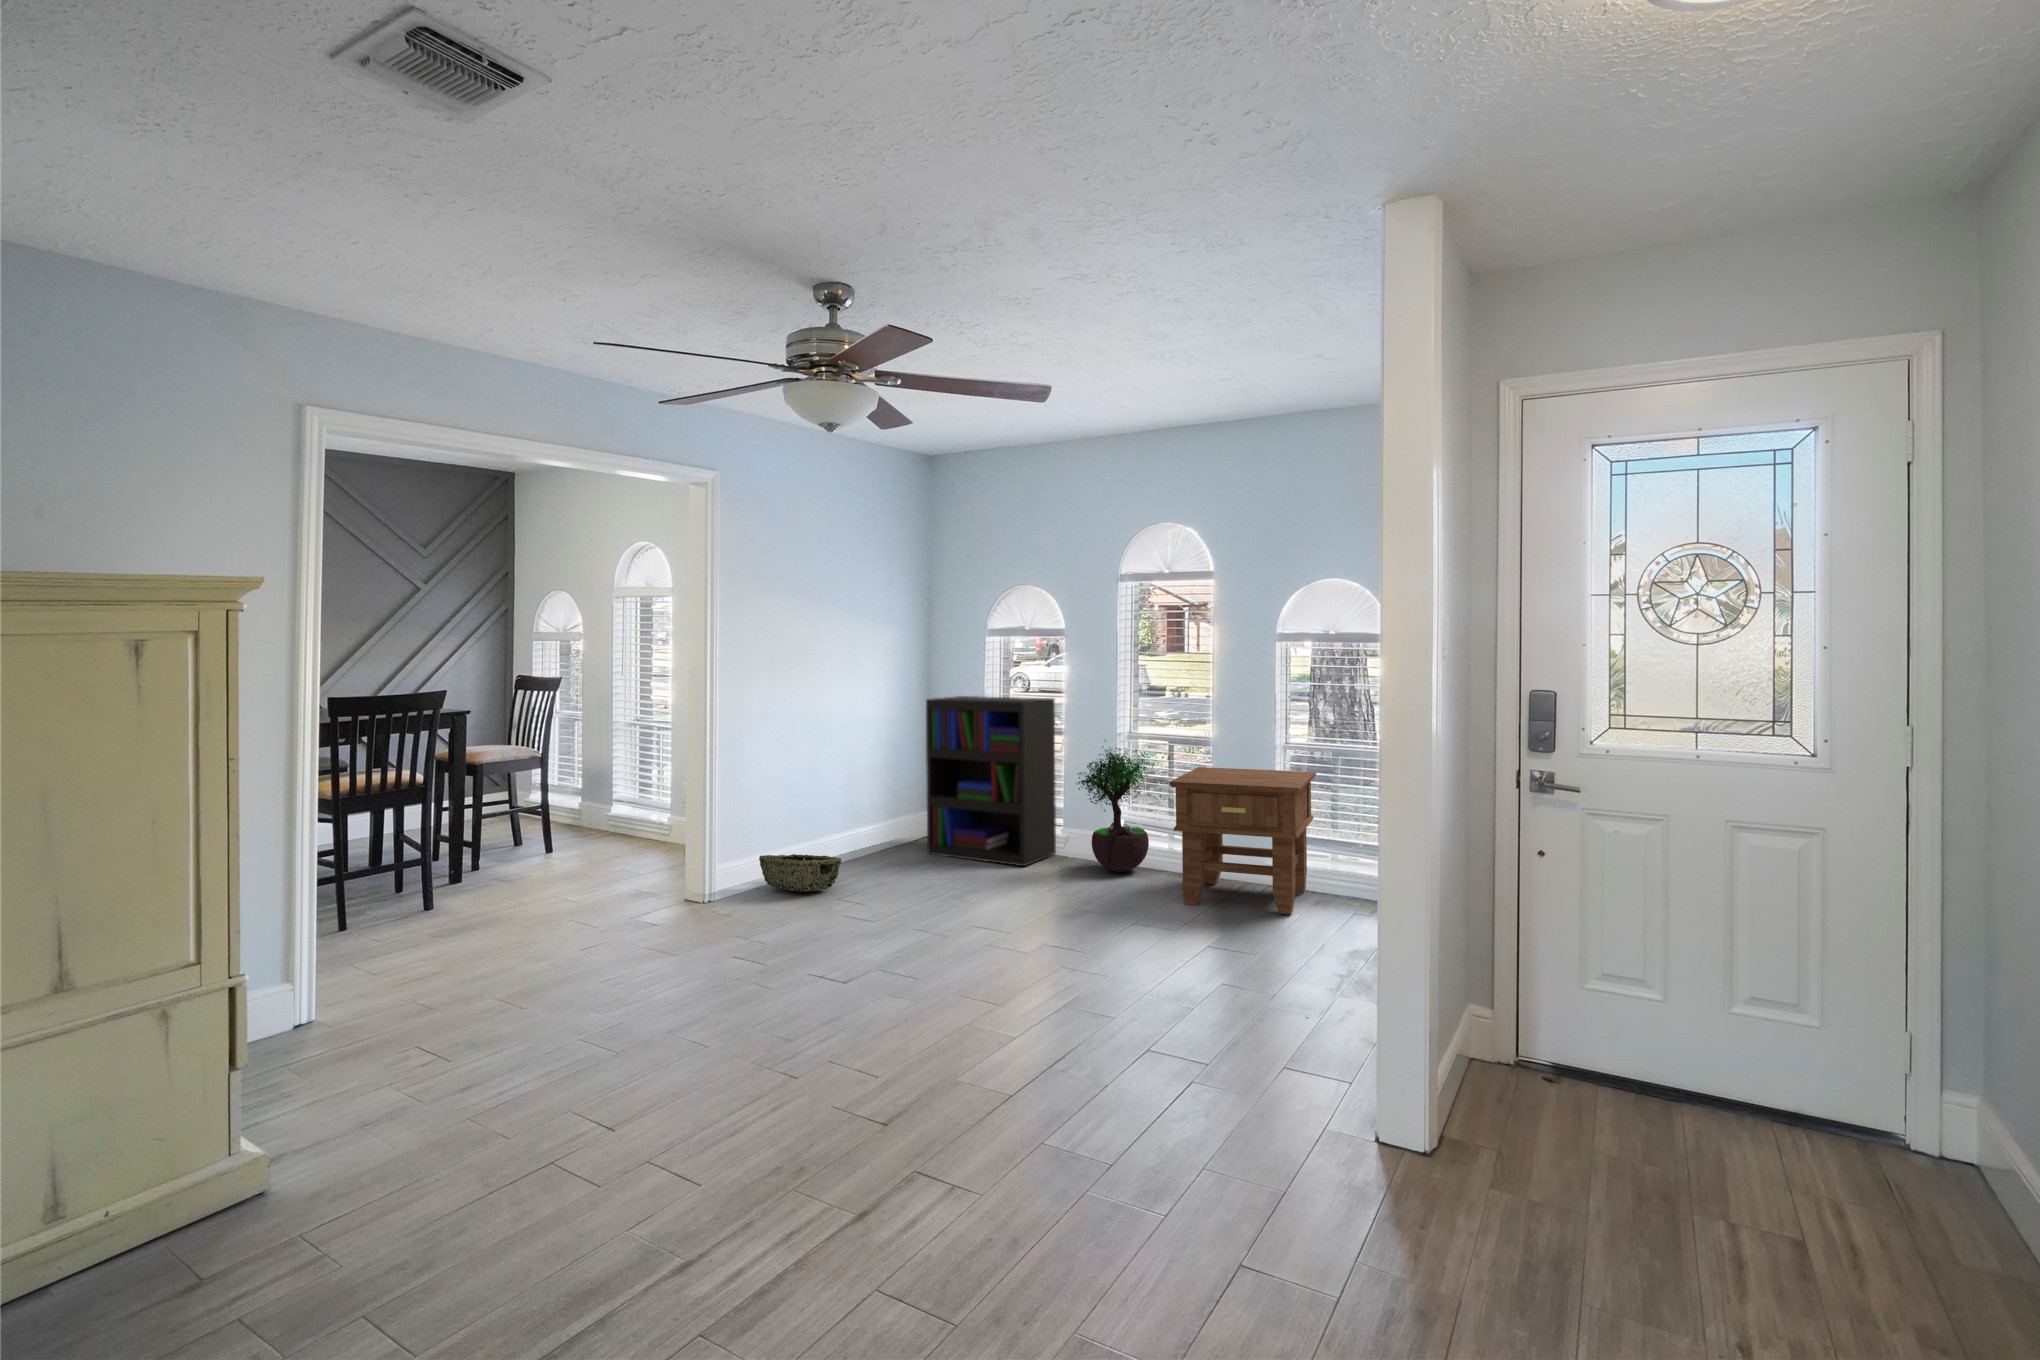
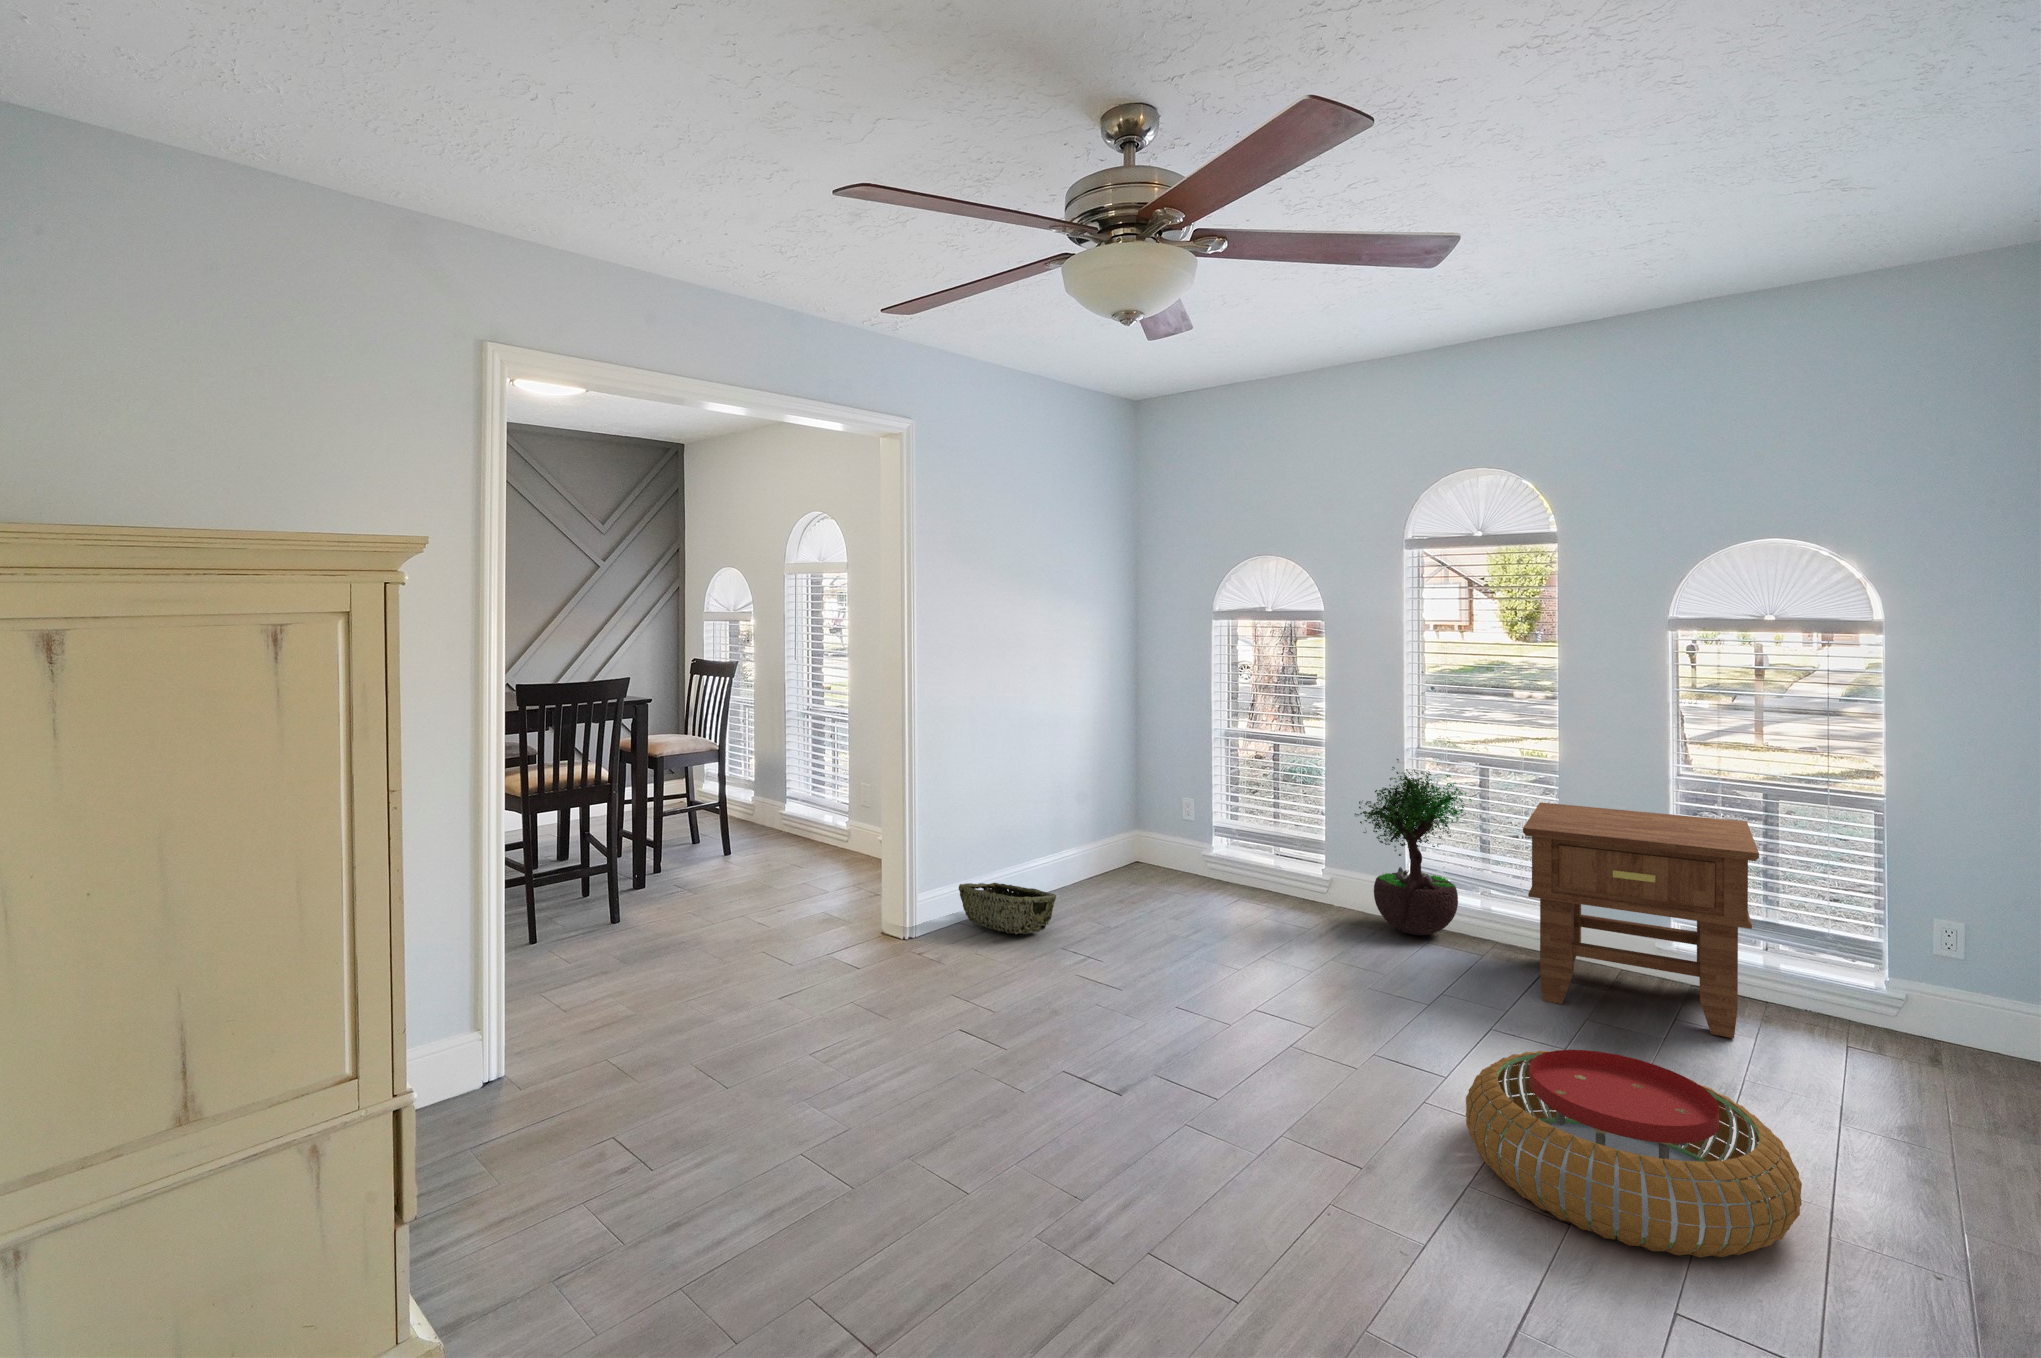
bookshelf: present [926,696,1056,866] -> none [1143,693,1312,916]
pouf: none [1082,916,1259,1023] -> present [1466,1050,1802,1258]

